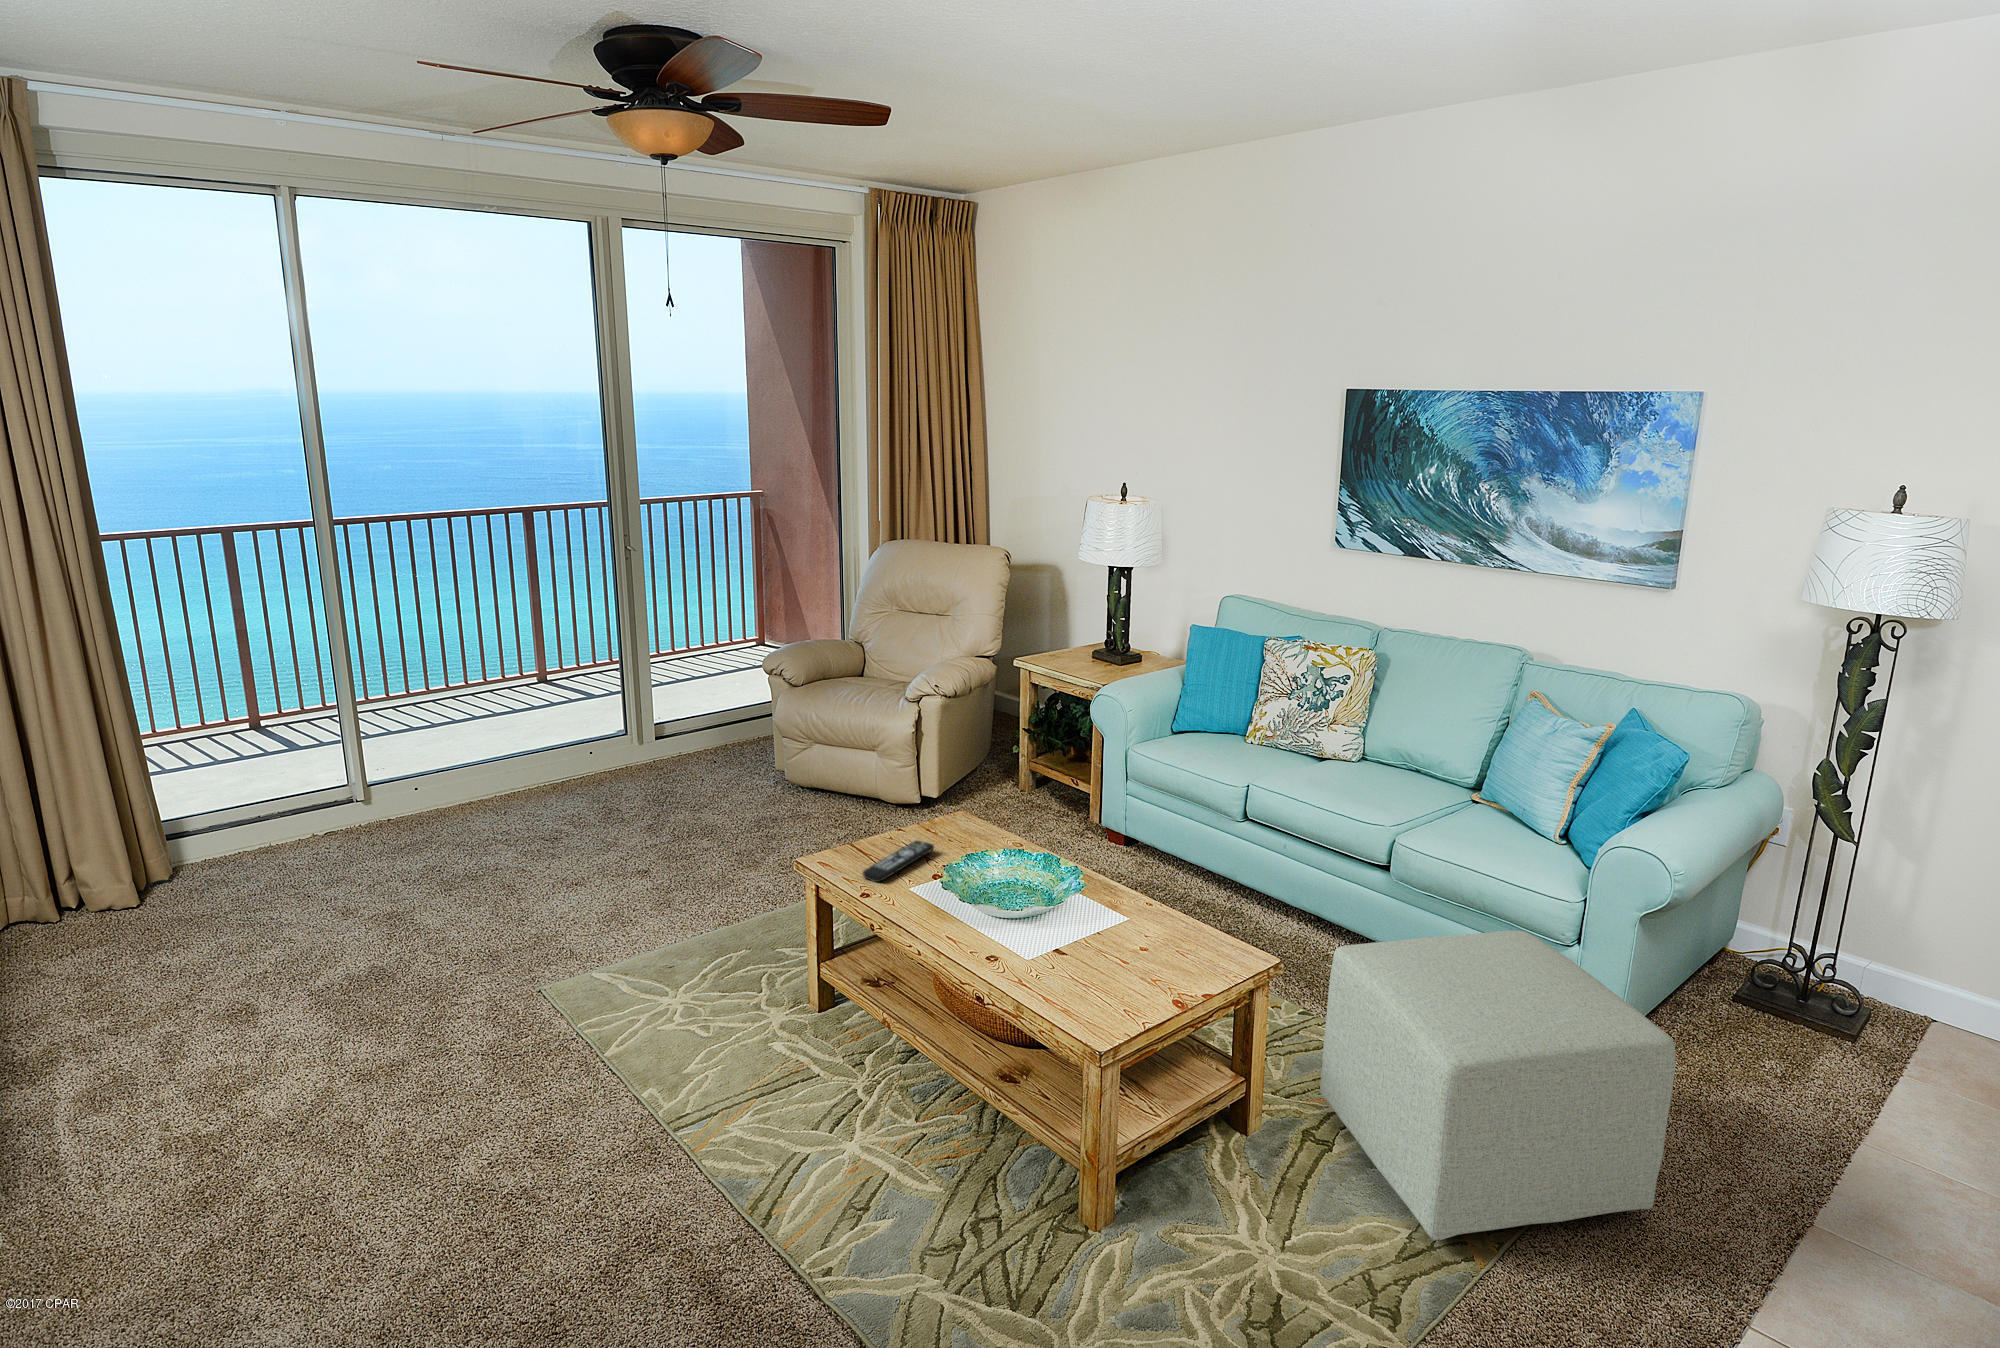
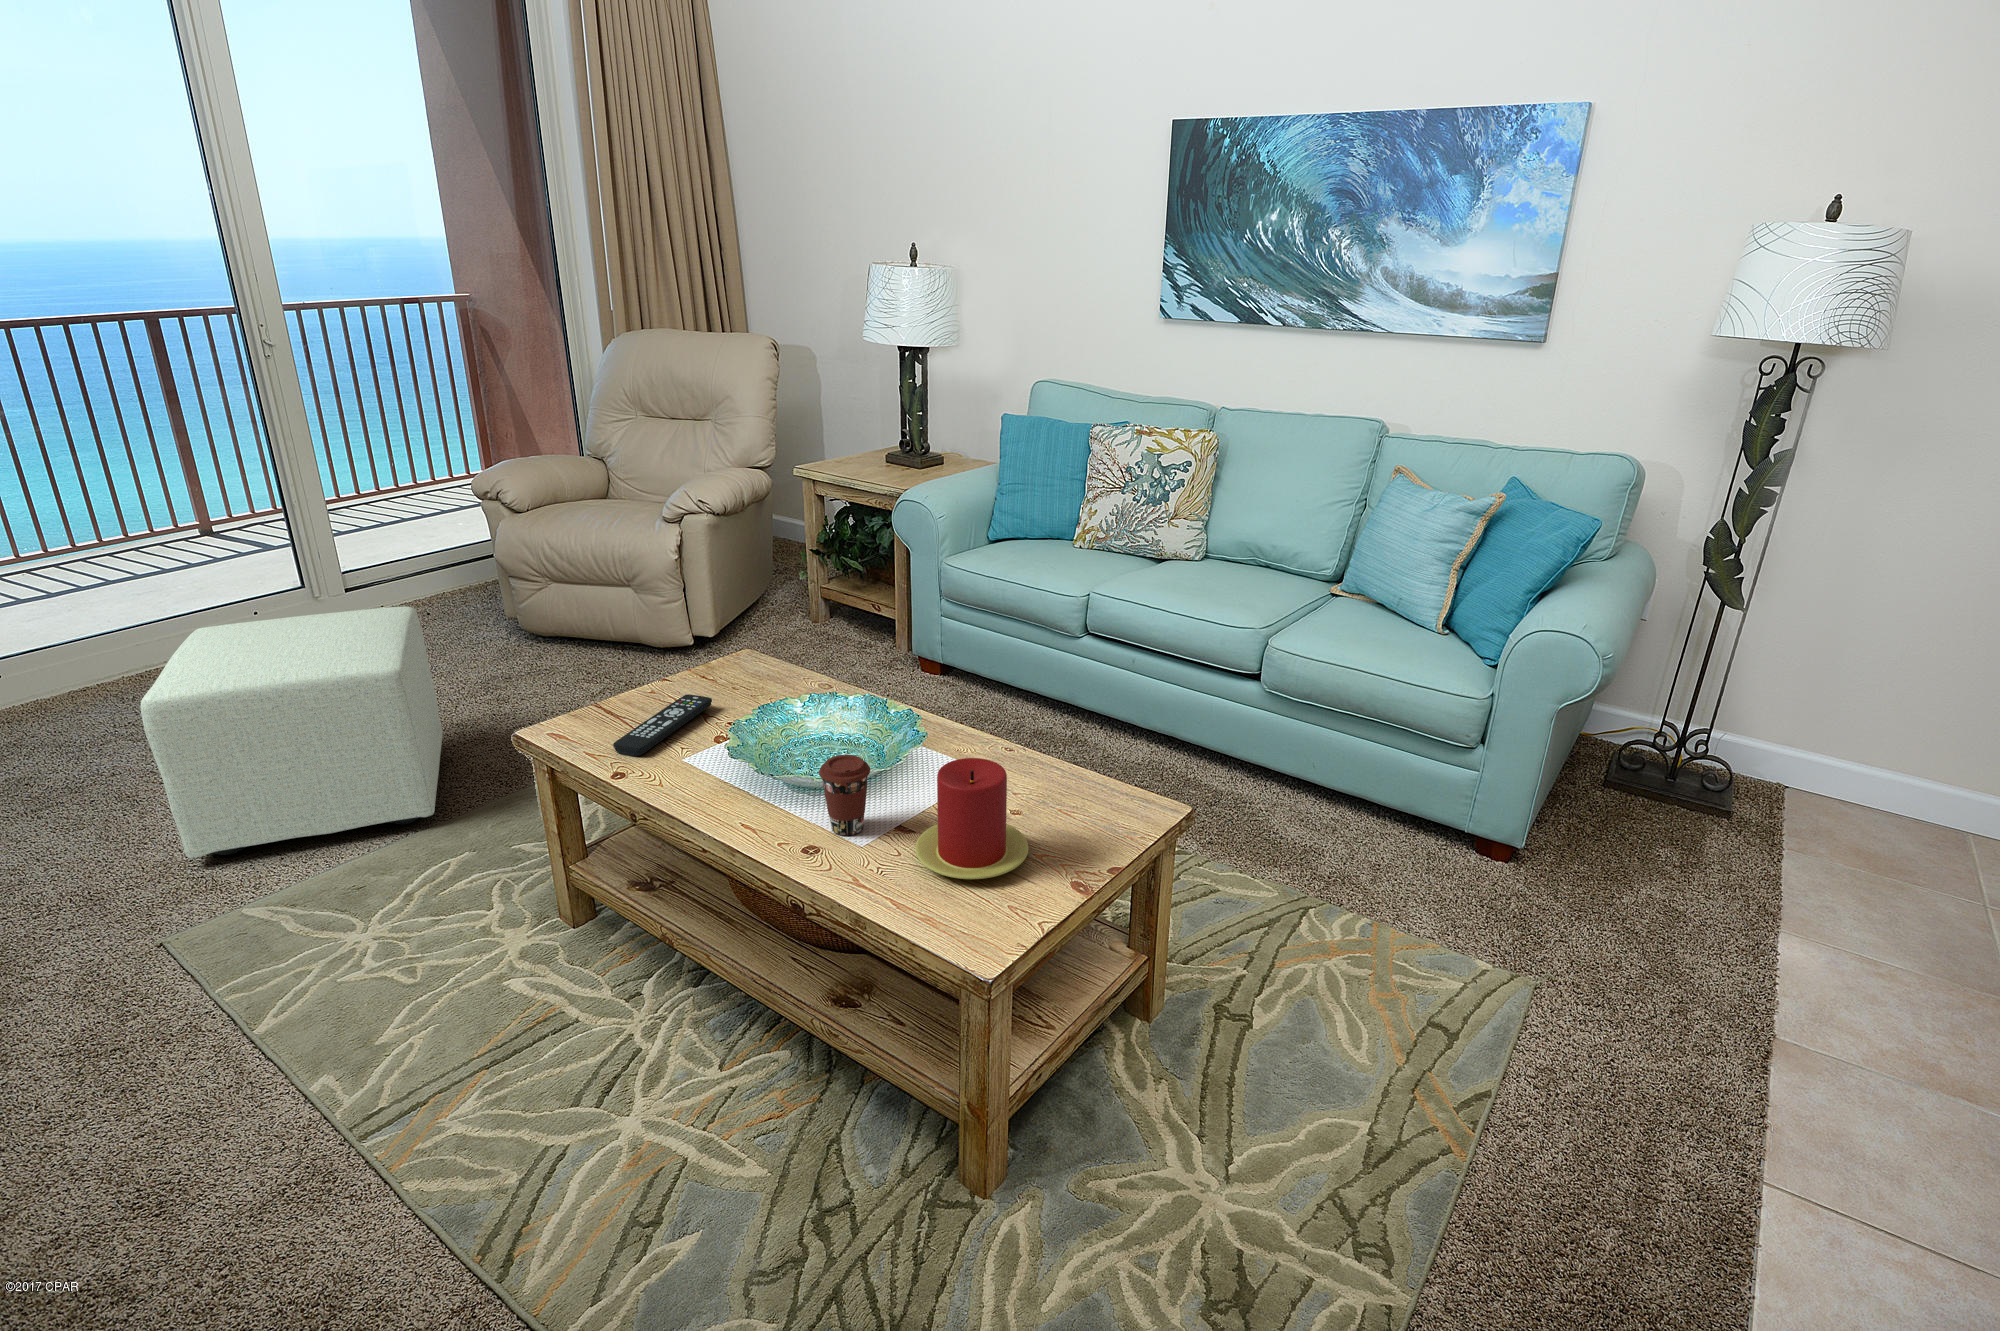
coffee cup: none [1003,892,1039,951] -> present [819,755,870,836]
candle: none [1066,902,1148,989] -> present [915,758,1028,879]
ottoman: present [1320,931,1676,1240] -> present [141,607,443,859]

